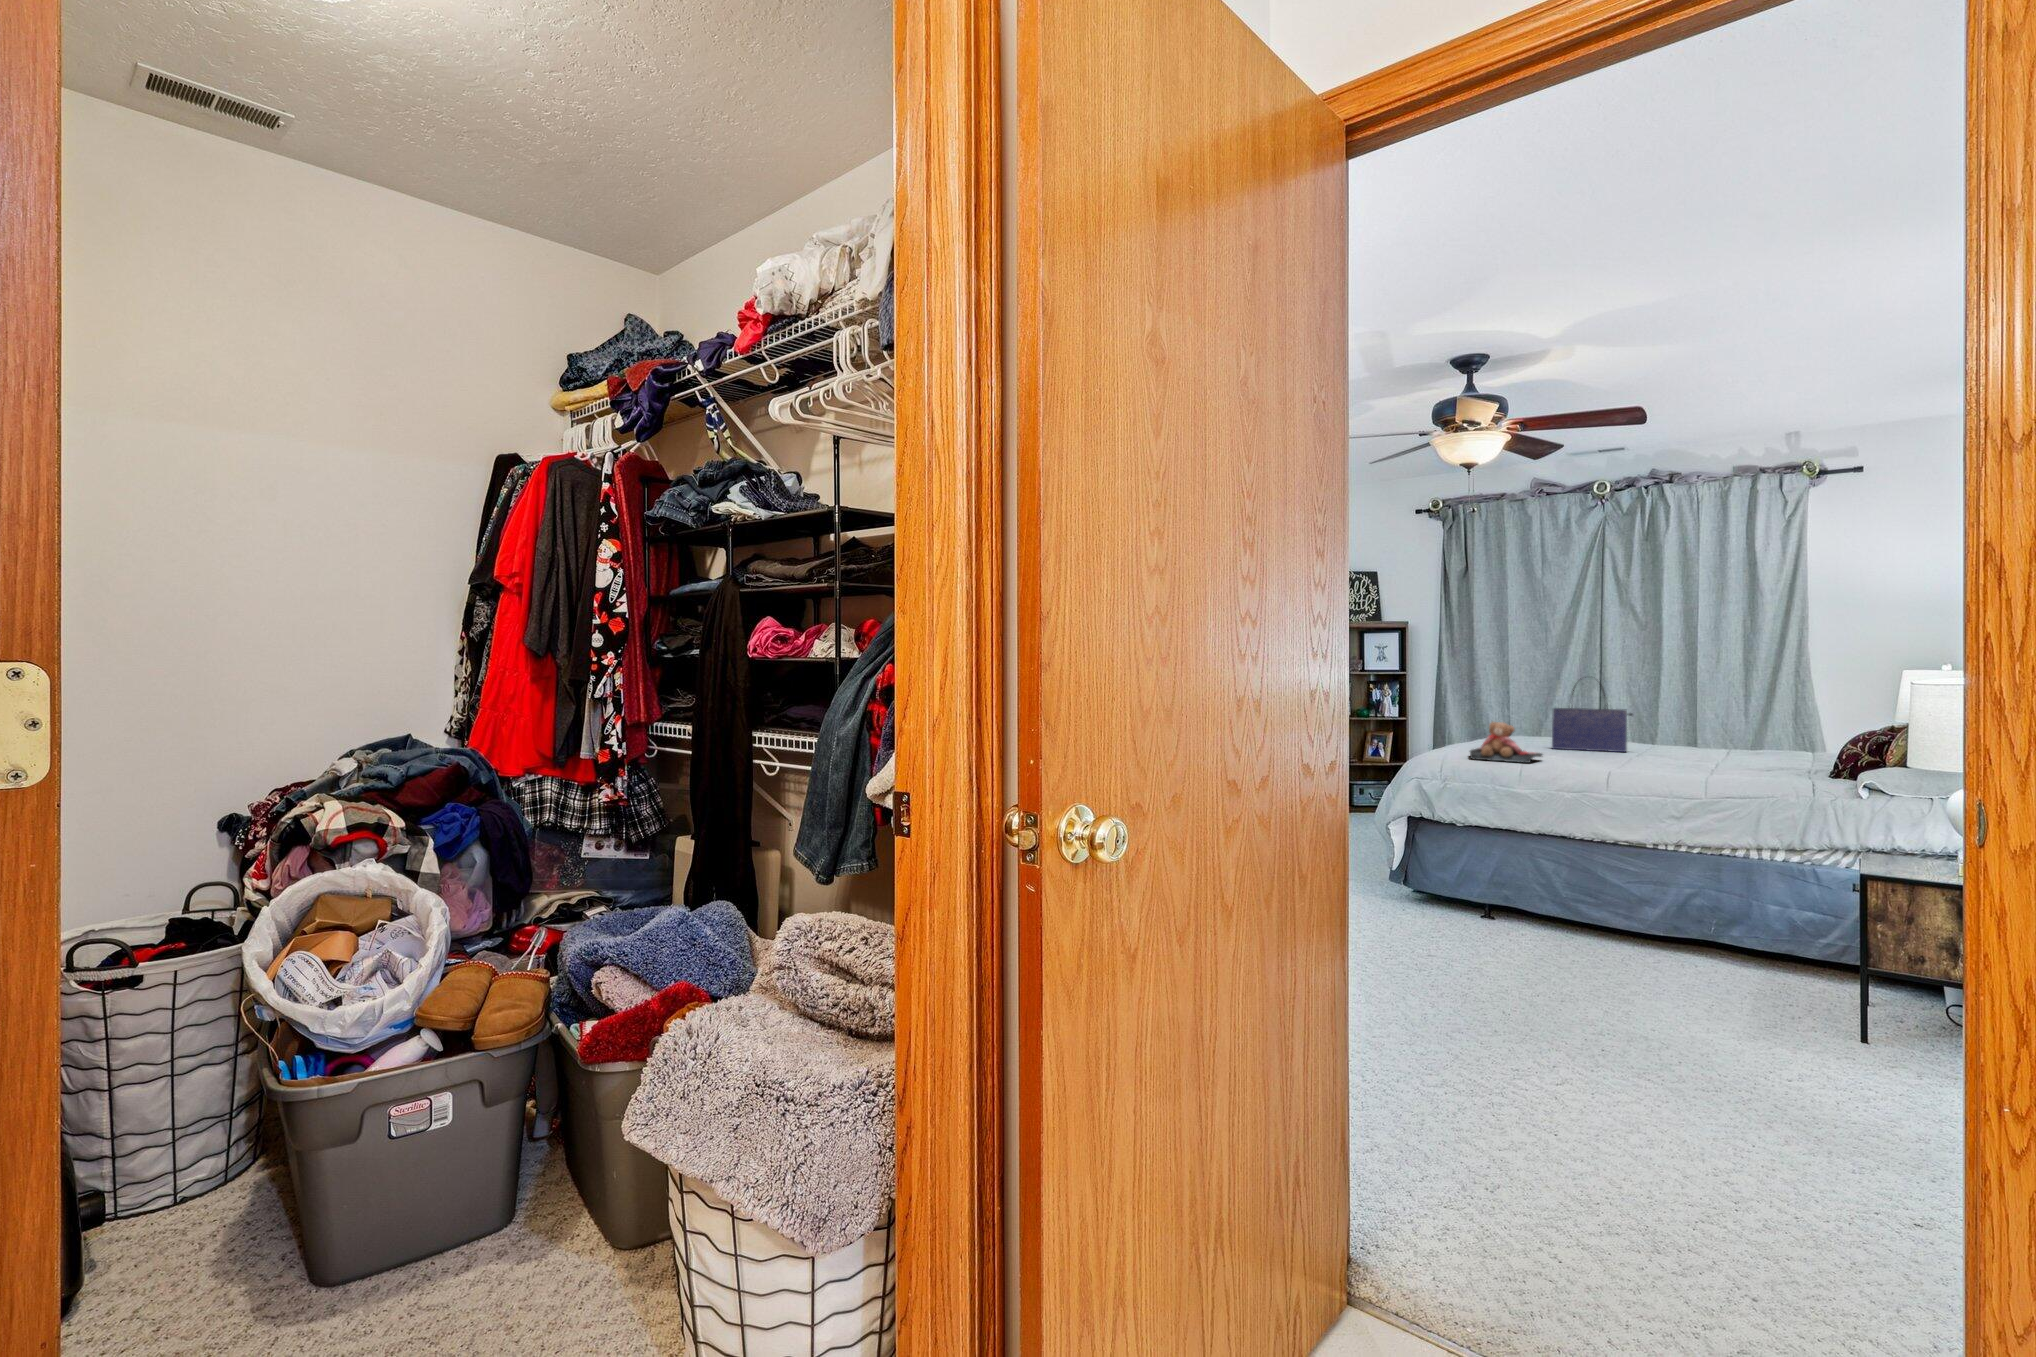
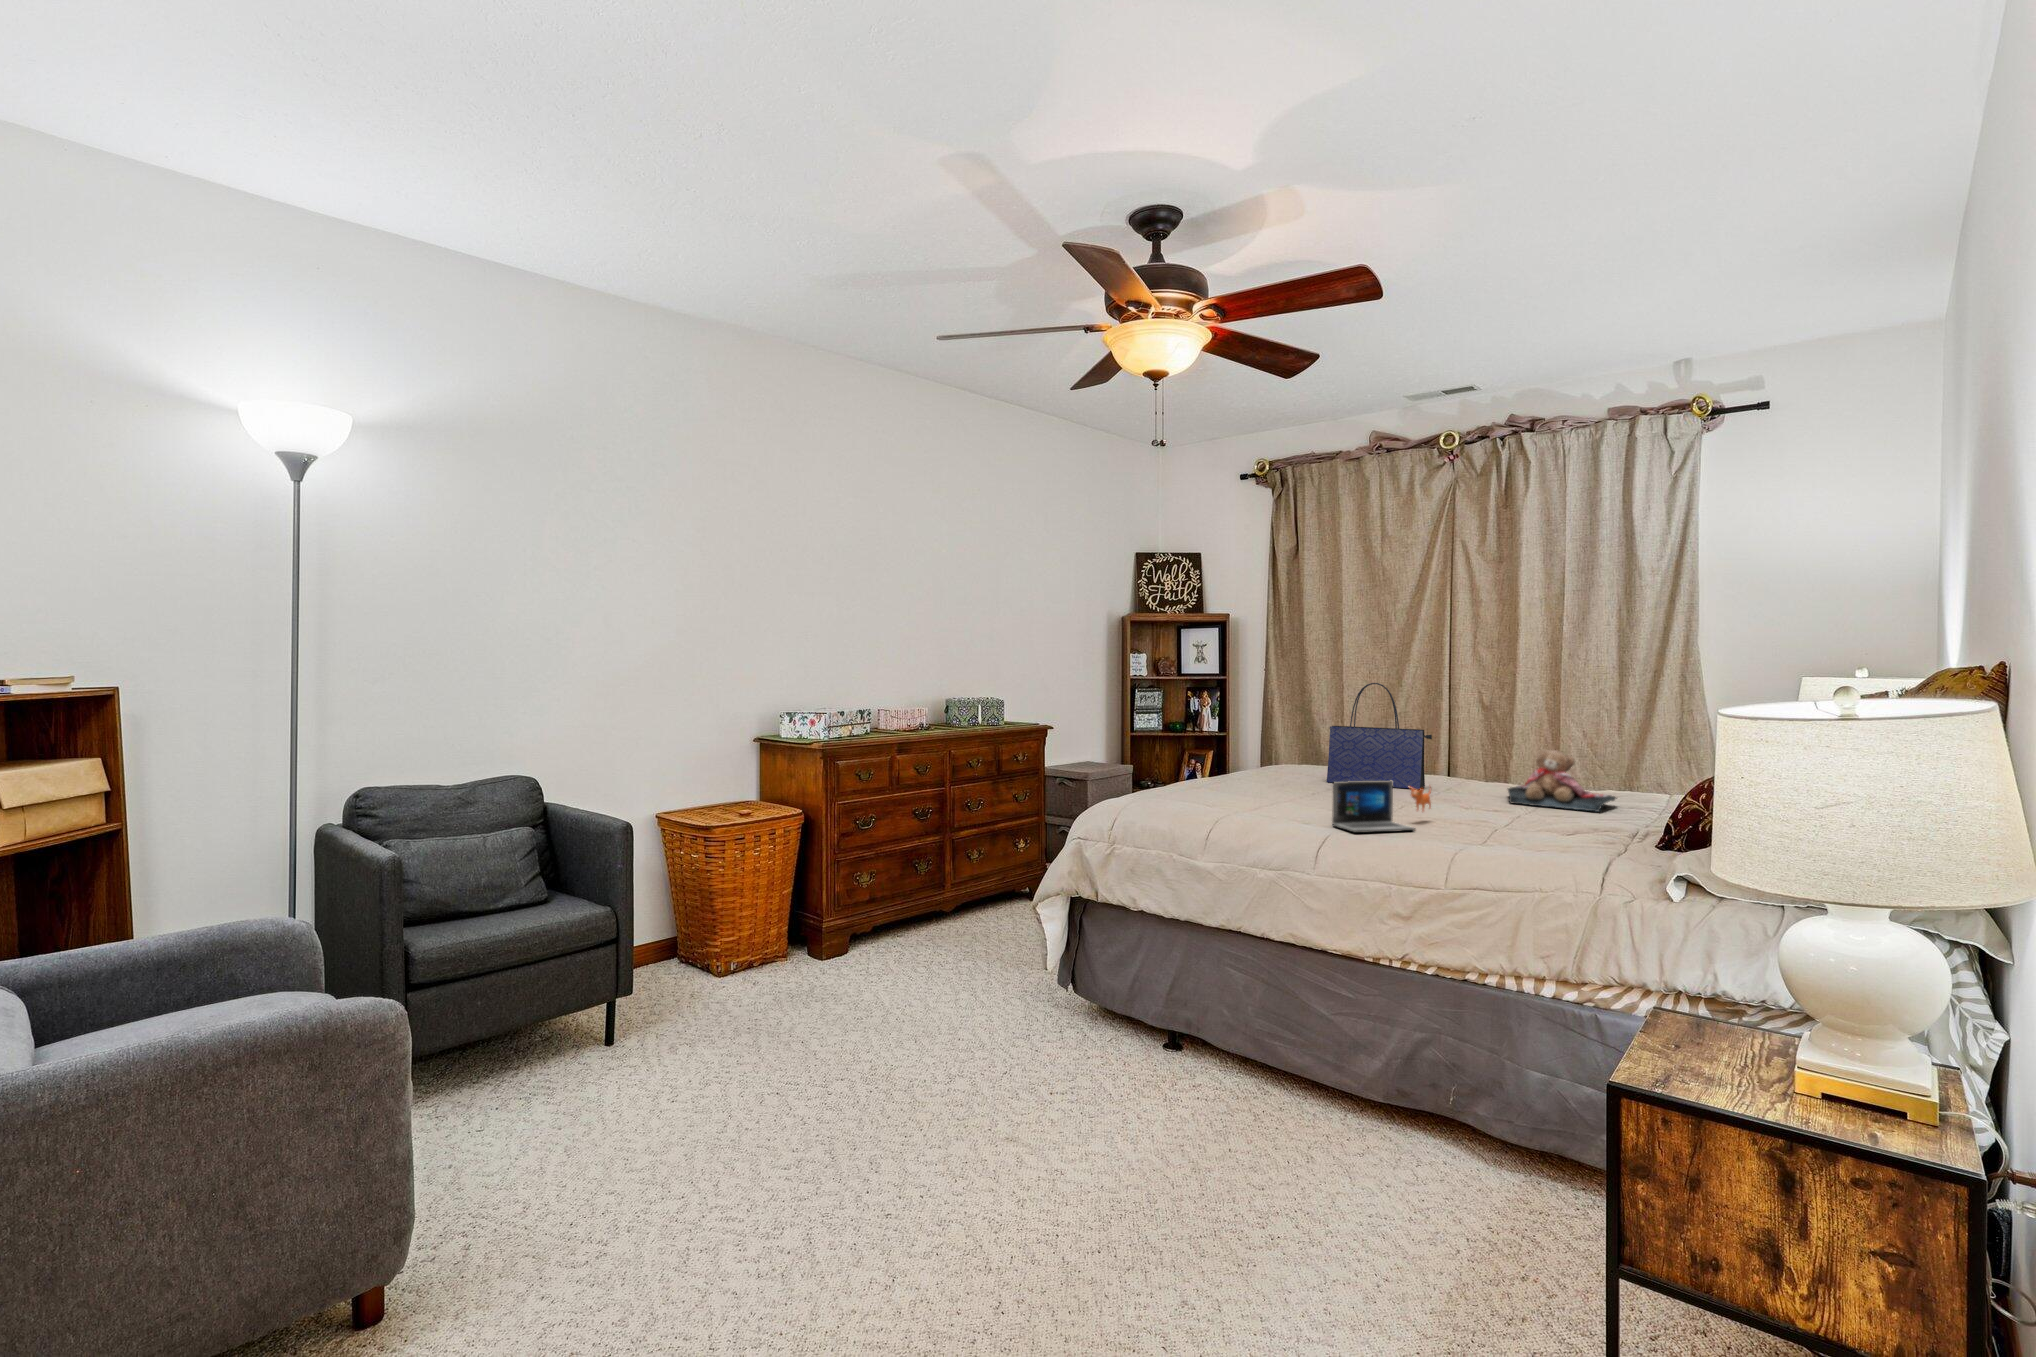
teddy bear: present [1470,721,1542,763] -> present [1508,749,1617,812]
laptop: none [1604,741,1664,774] -> present [1332,780,1431,833]

